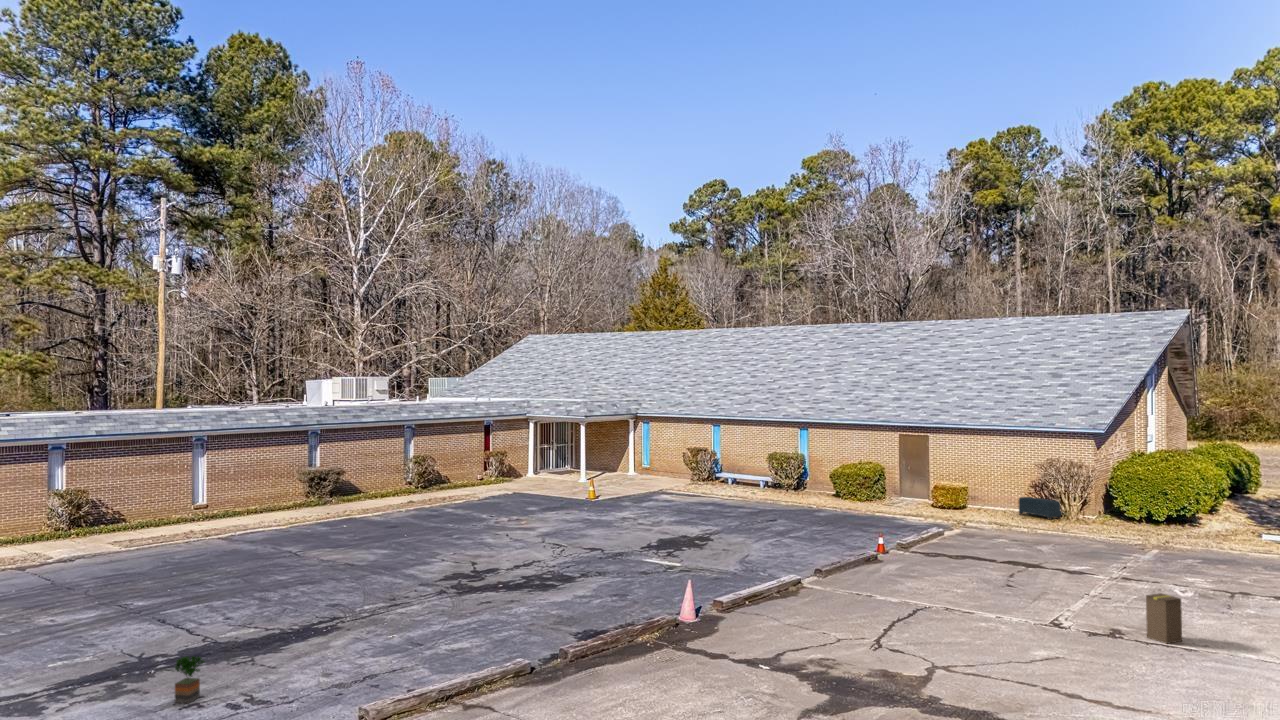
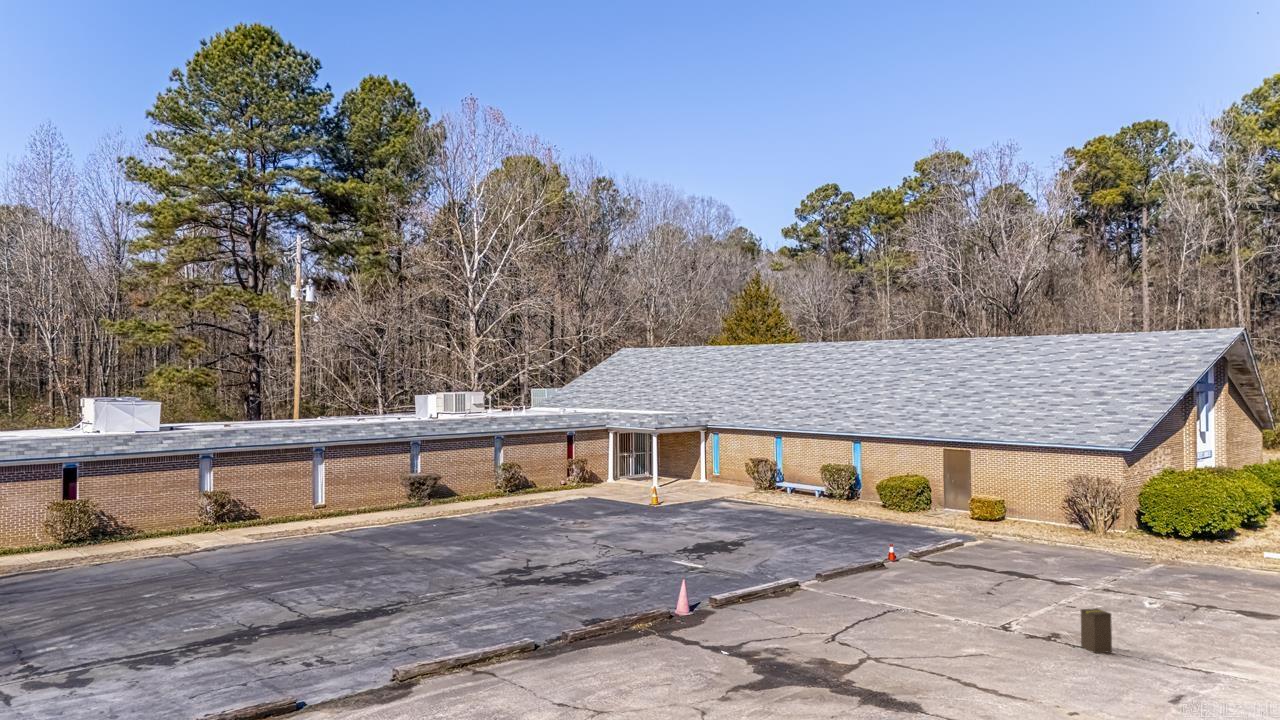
bench: present [1018,497,1061,520] -> none [1055,513,1095,536]
potted tree: present [175,656,205,703] -> none [273,622,296,657]

